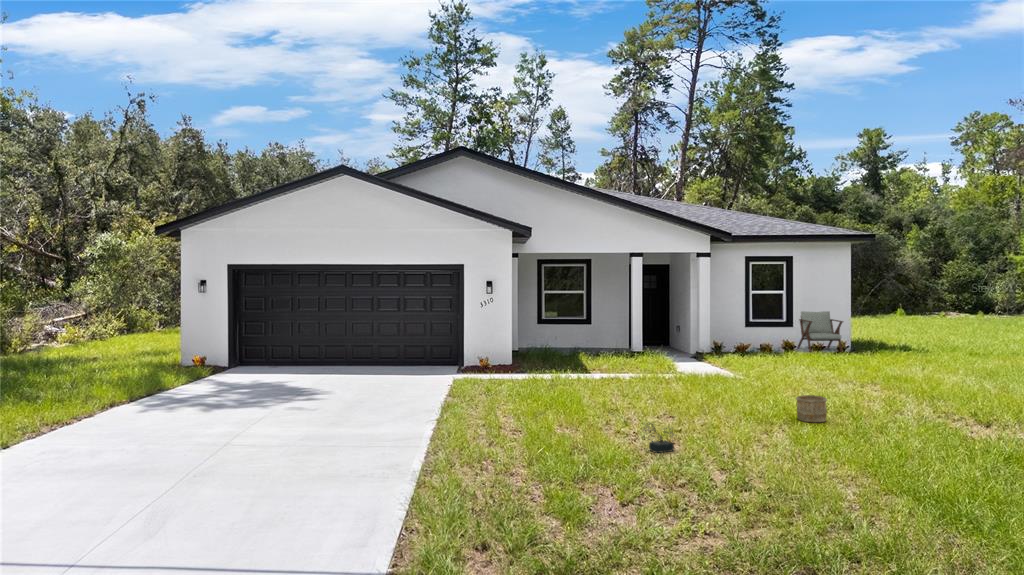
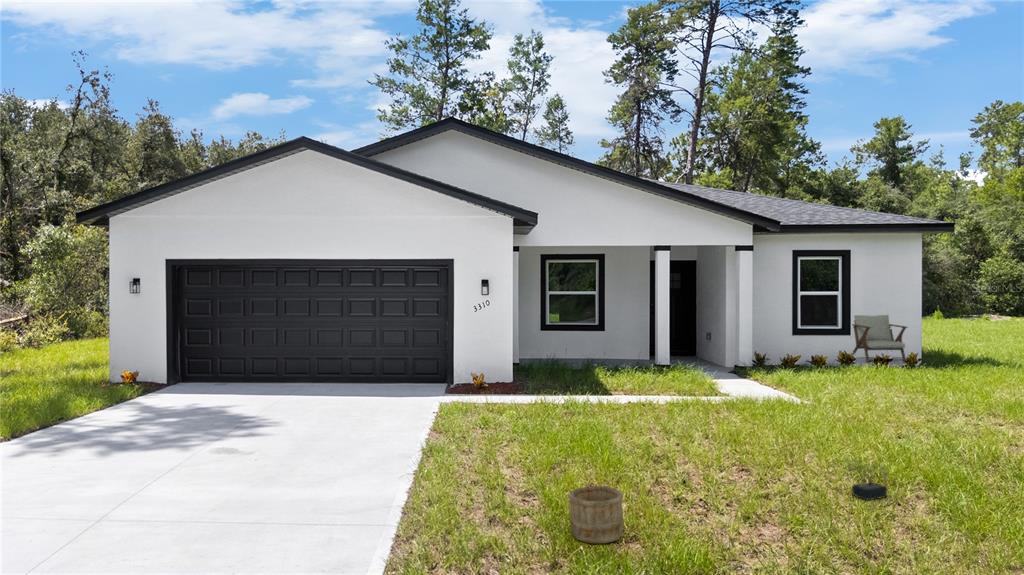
wooden bucket: present [796,395,827,423] -> present [568,486,623,543]
decorative plant: present [645,424,674,453] -> present [848,460,887,500]

